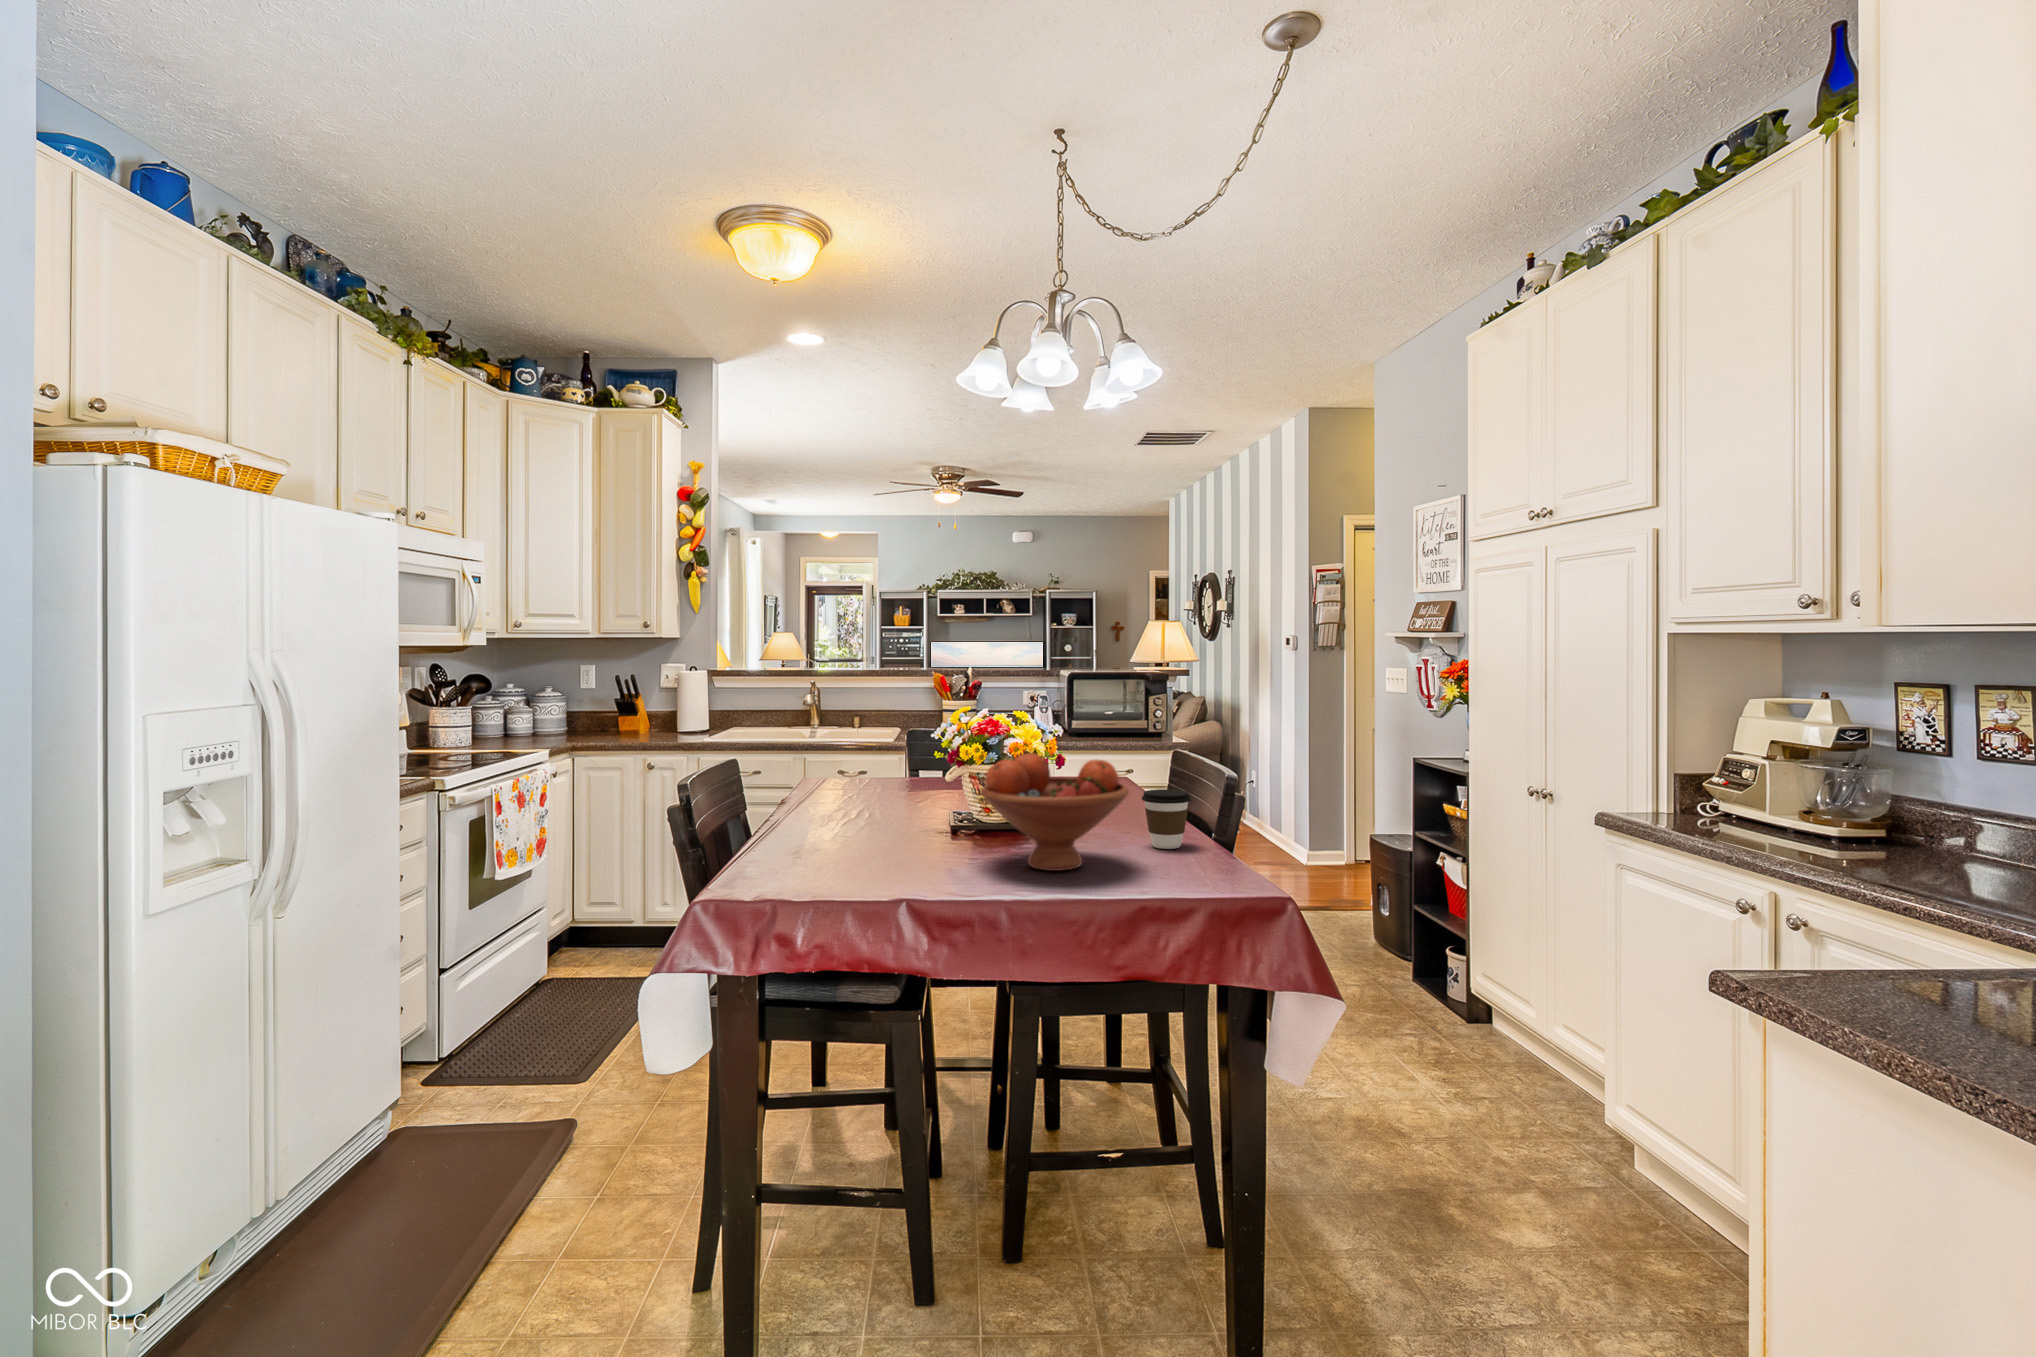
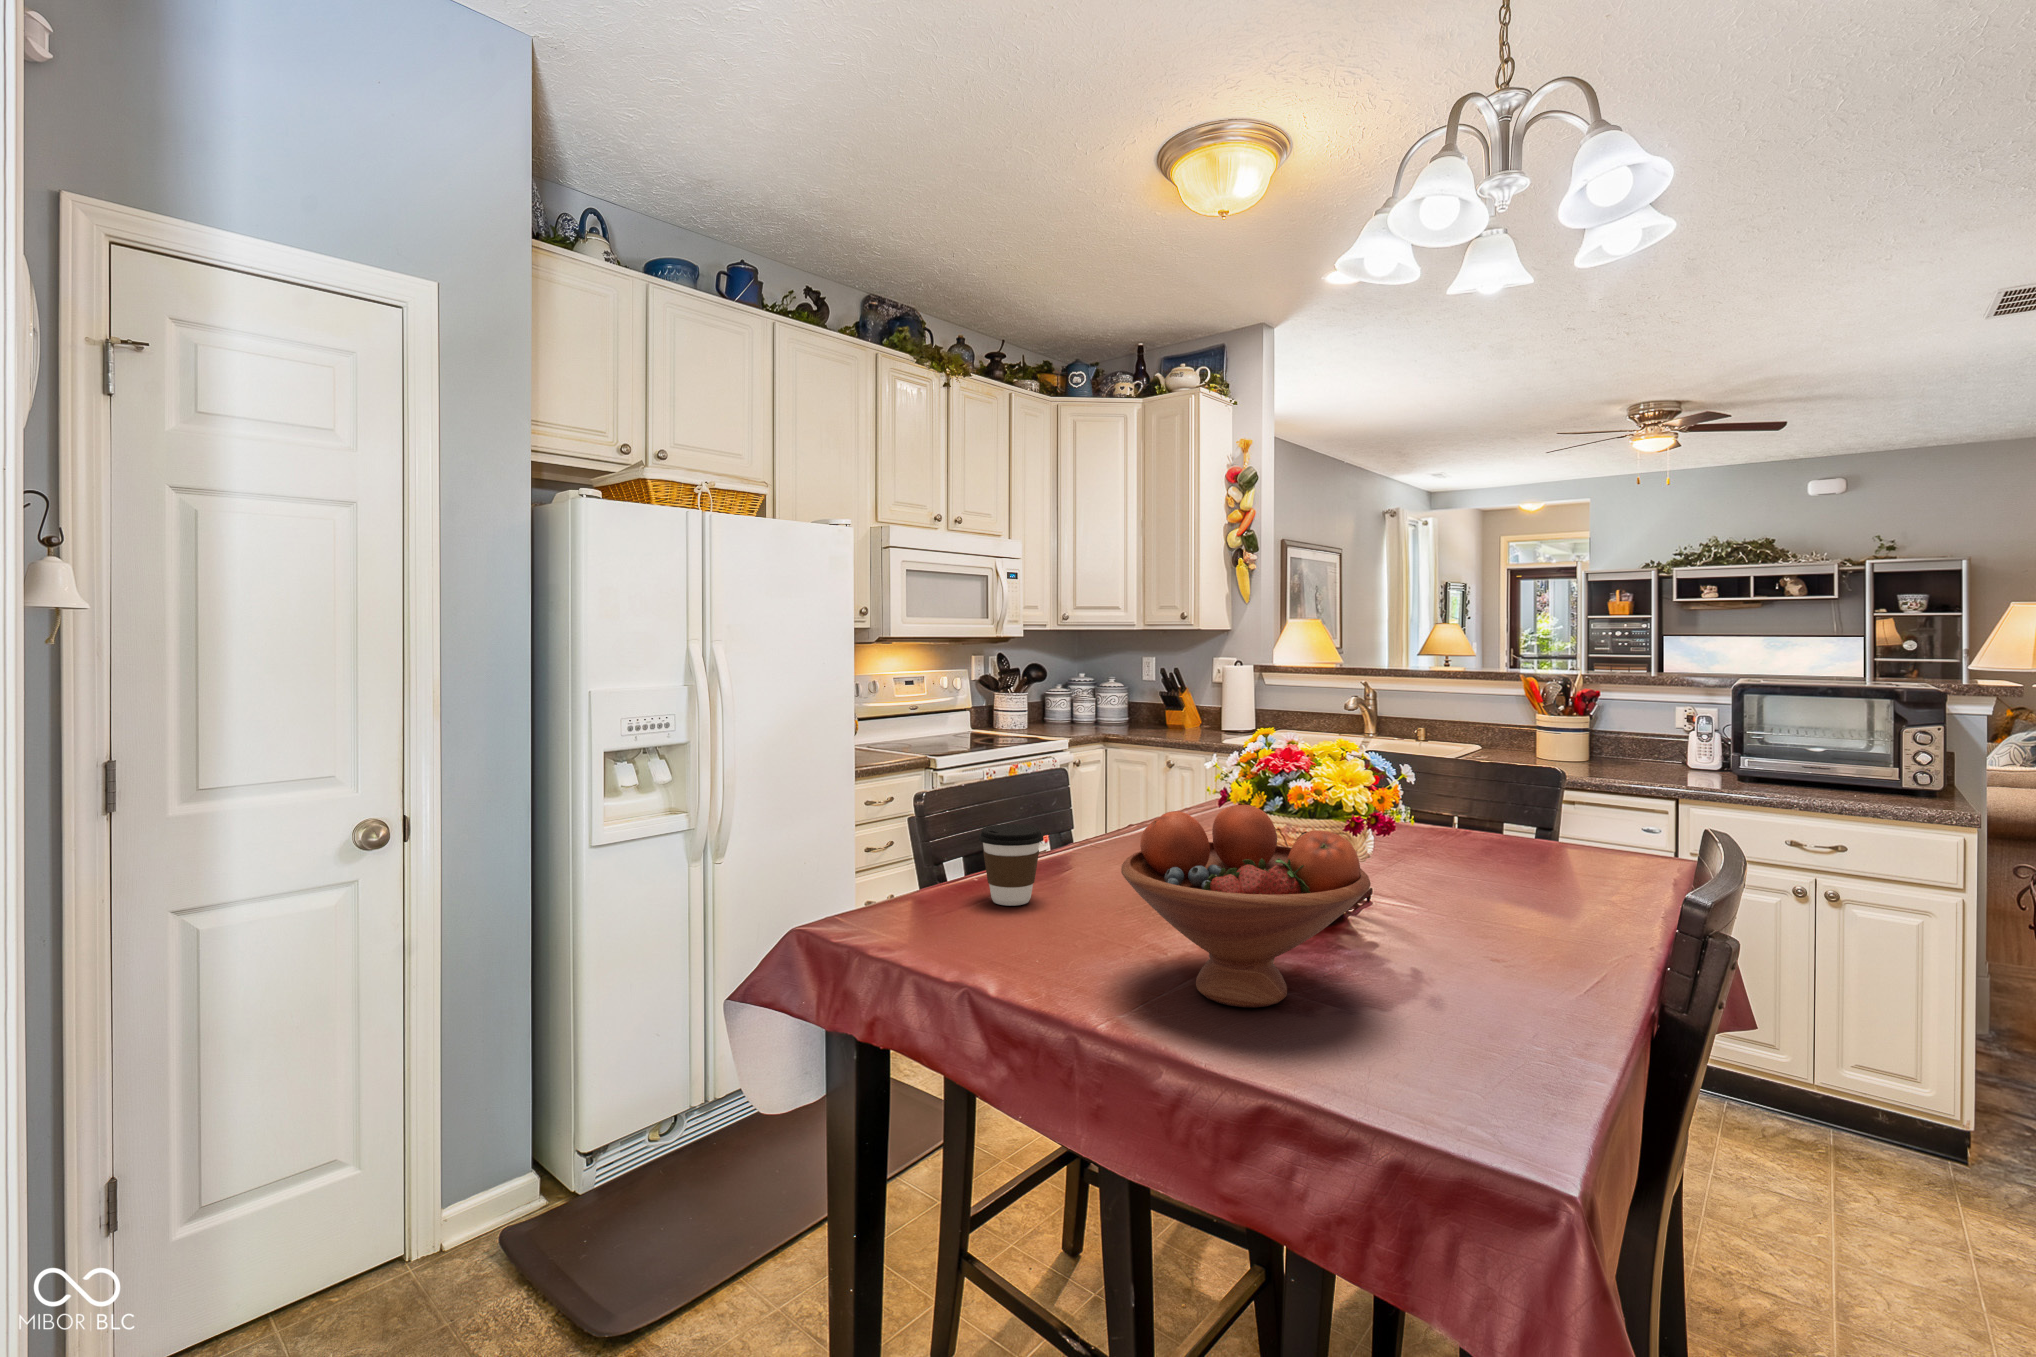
coffee cup: present [1142,789,1191,849] -> present [979,824,1043,906]

